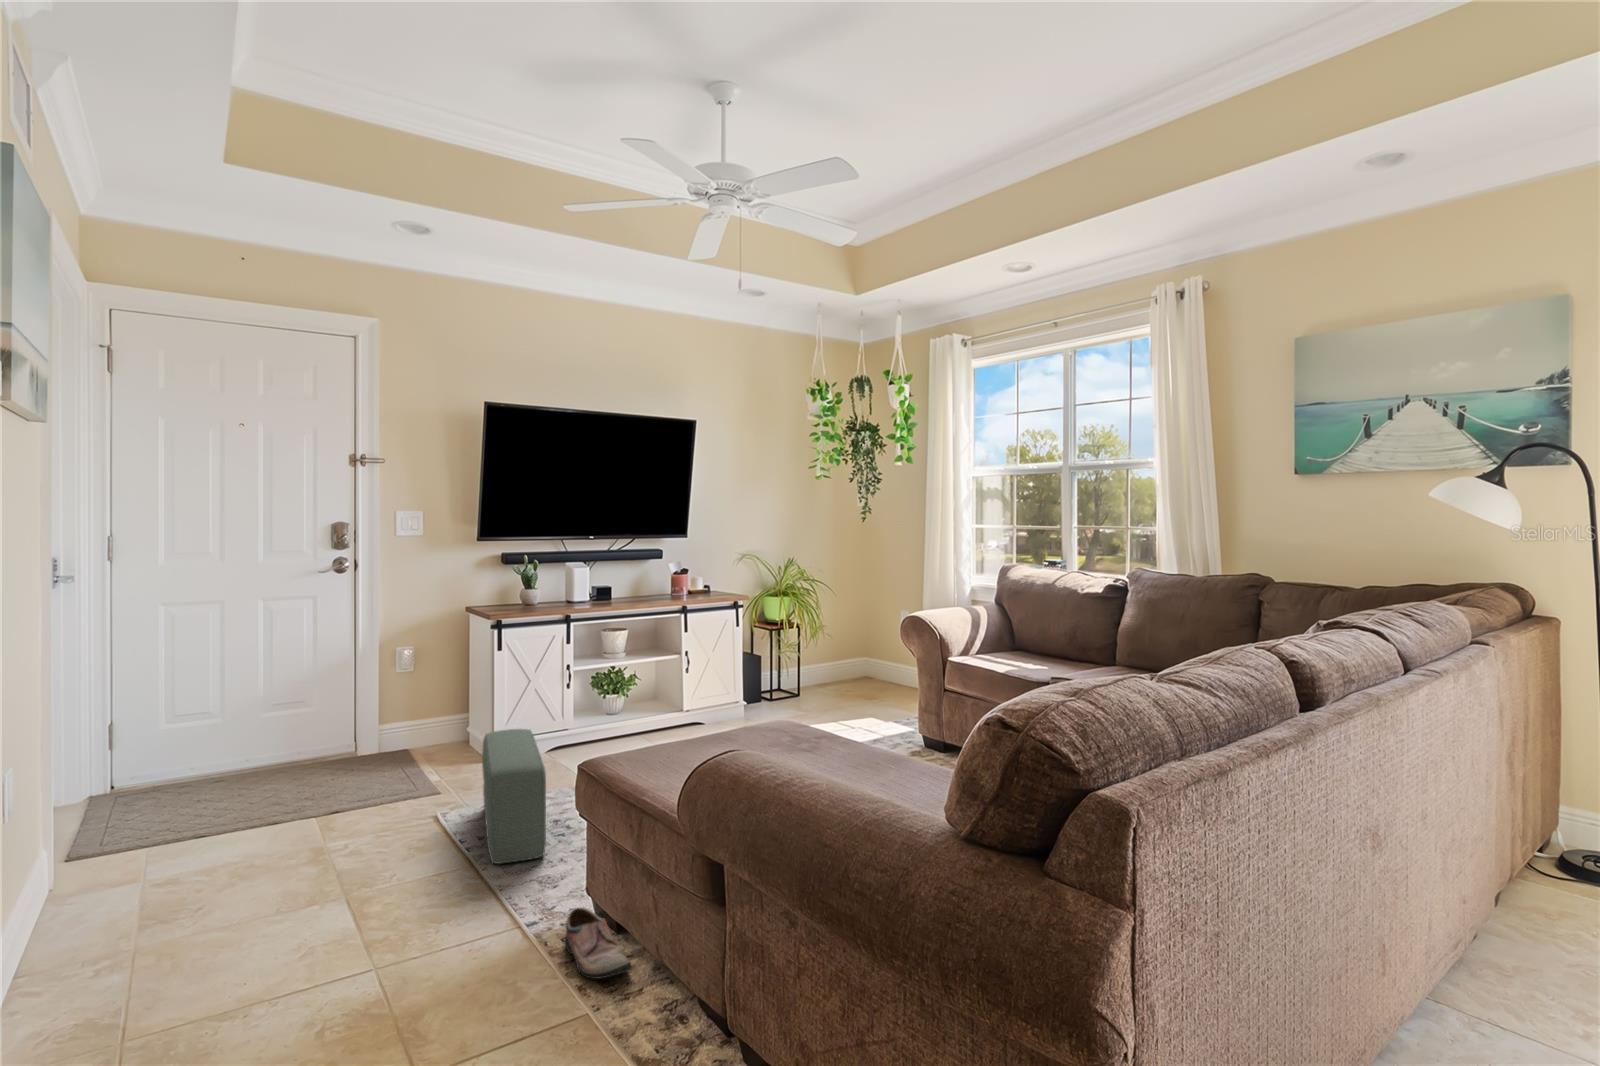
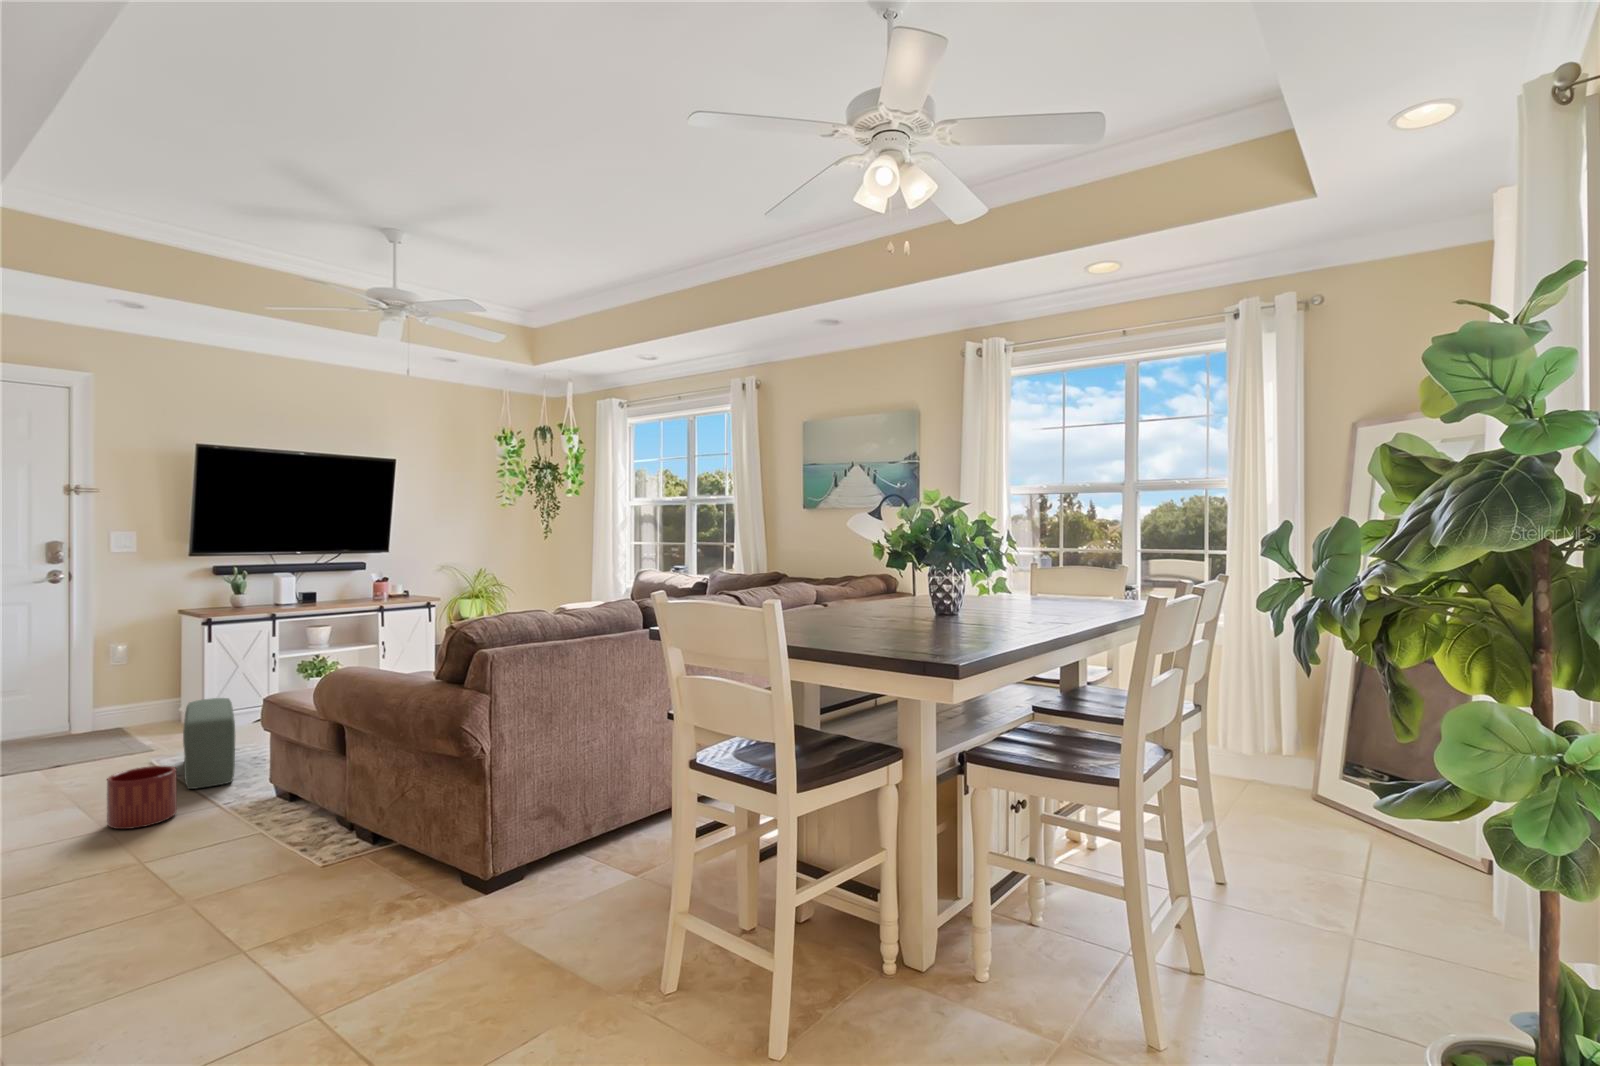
planter: none [401,839,485,936] -> present [107,766,177,829]
shoe: present [565,908,631,979] -> none [236,799,281,836]

